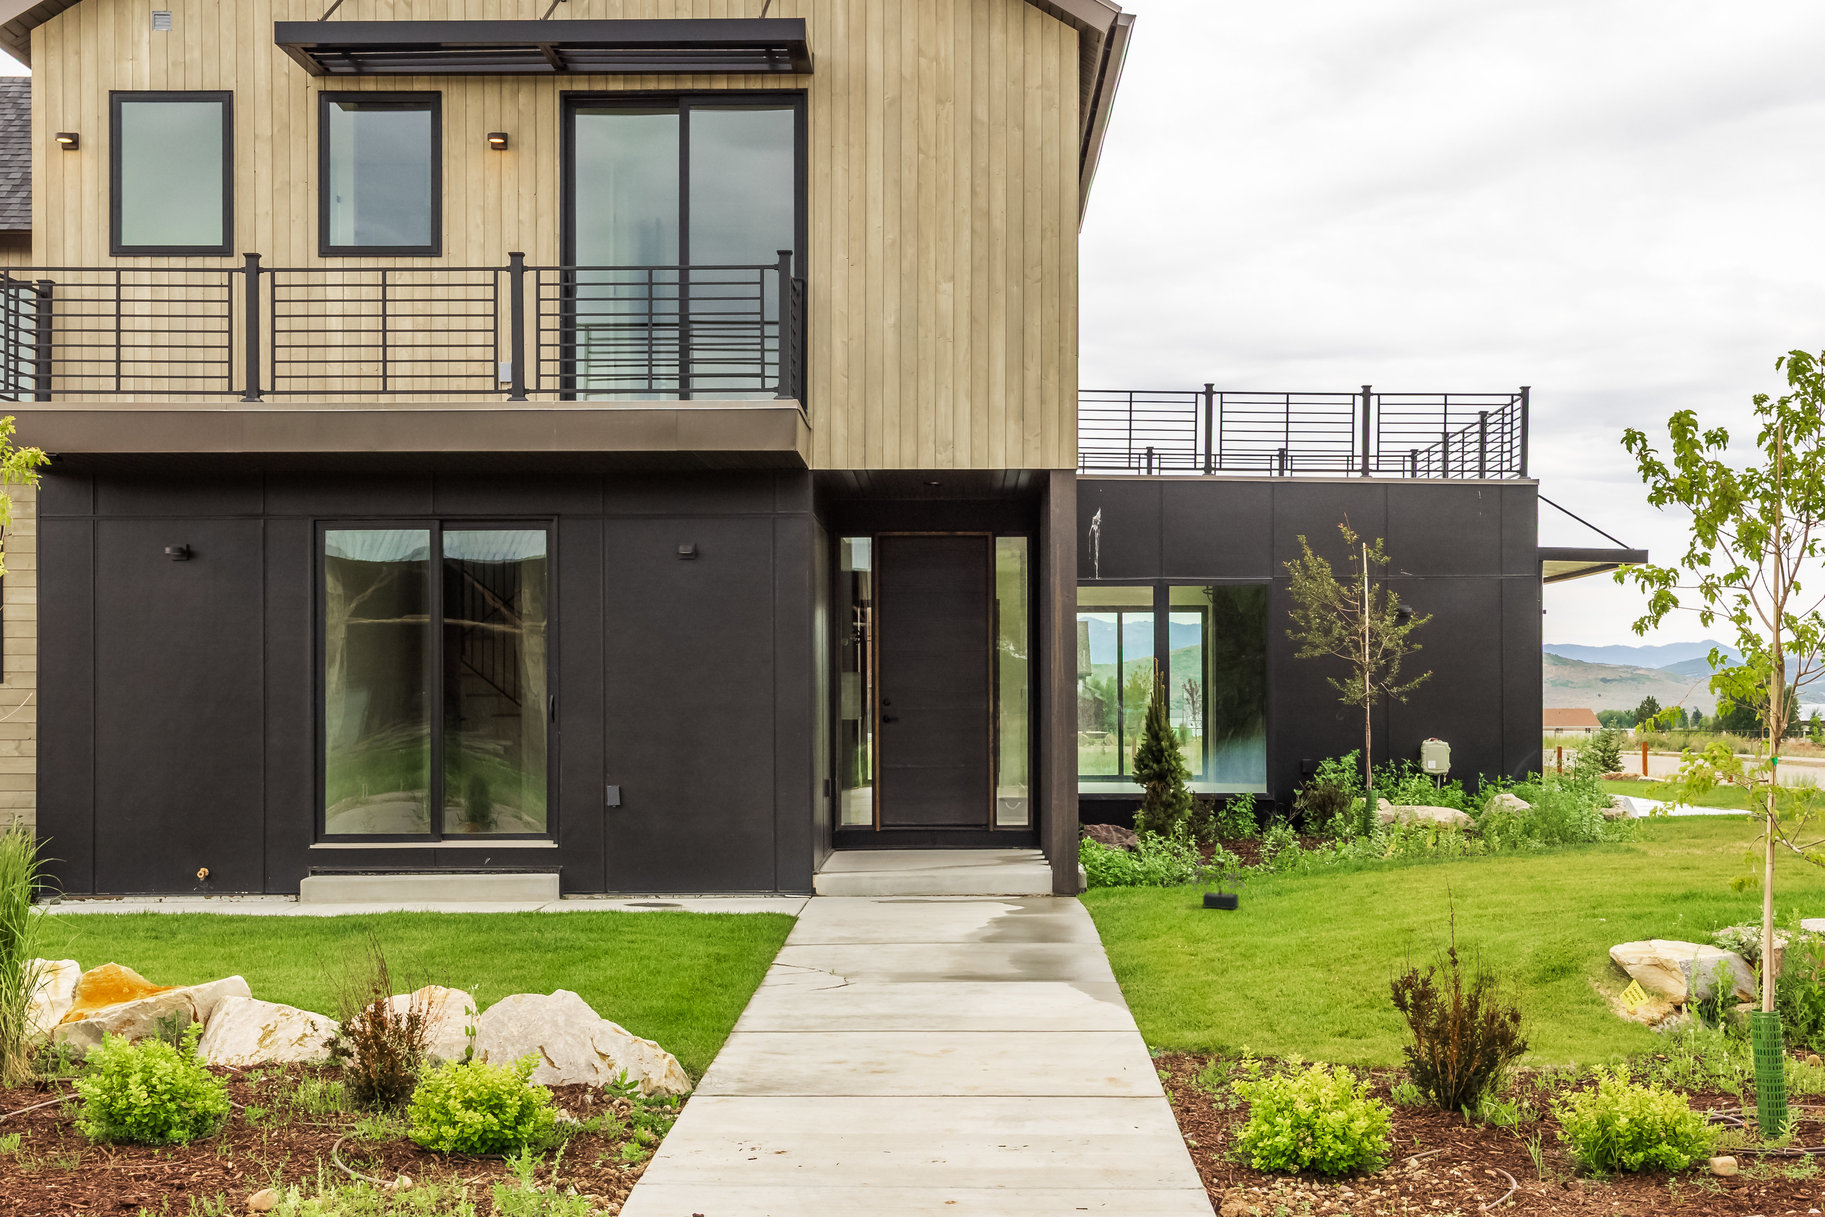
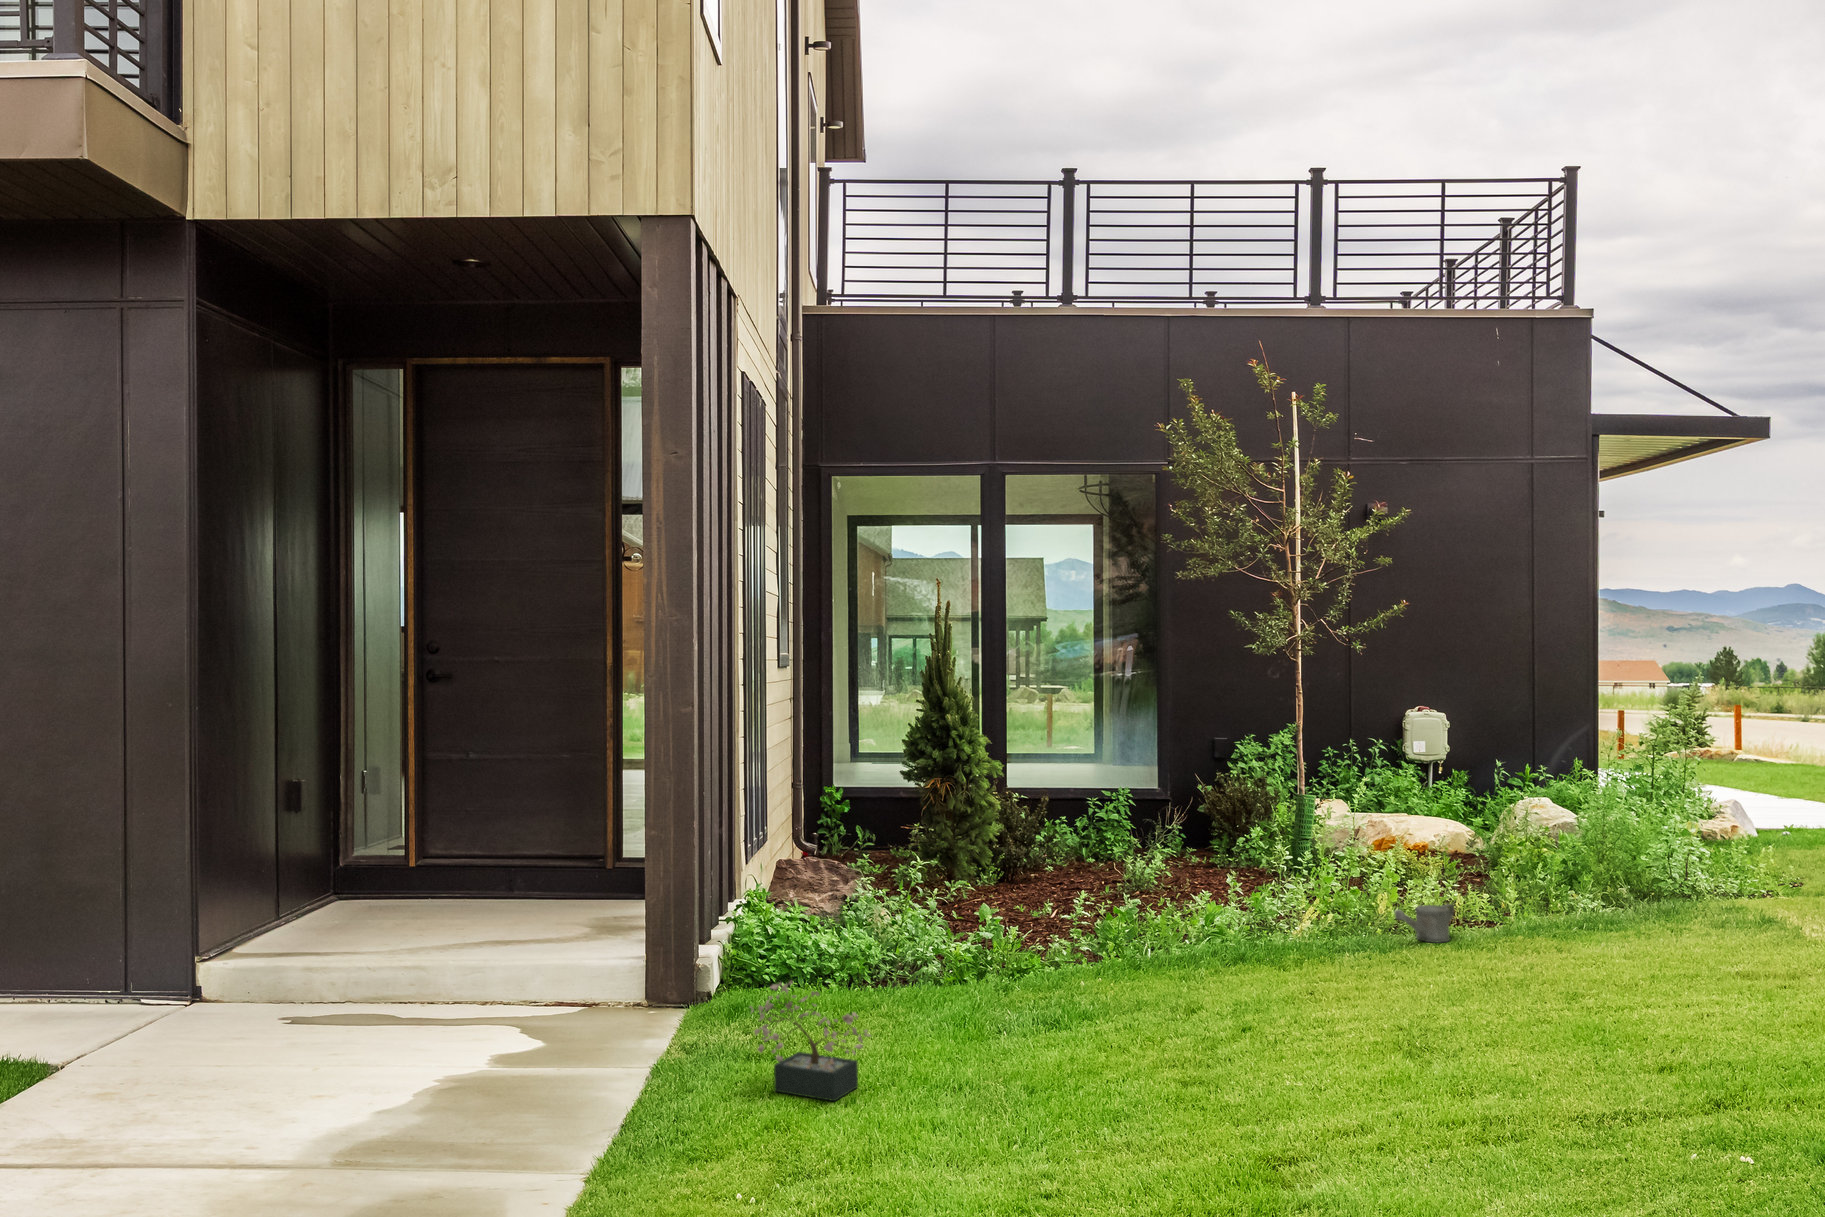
watering can: none [1449,843,1478,862] -> present [1394,904,1454,943]

